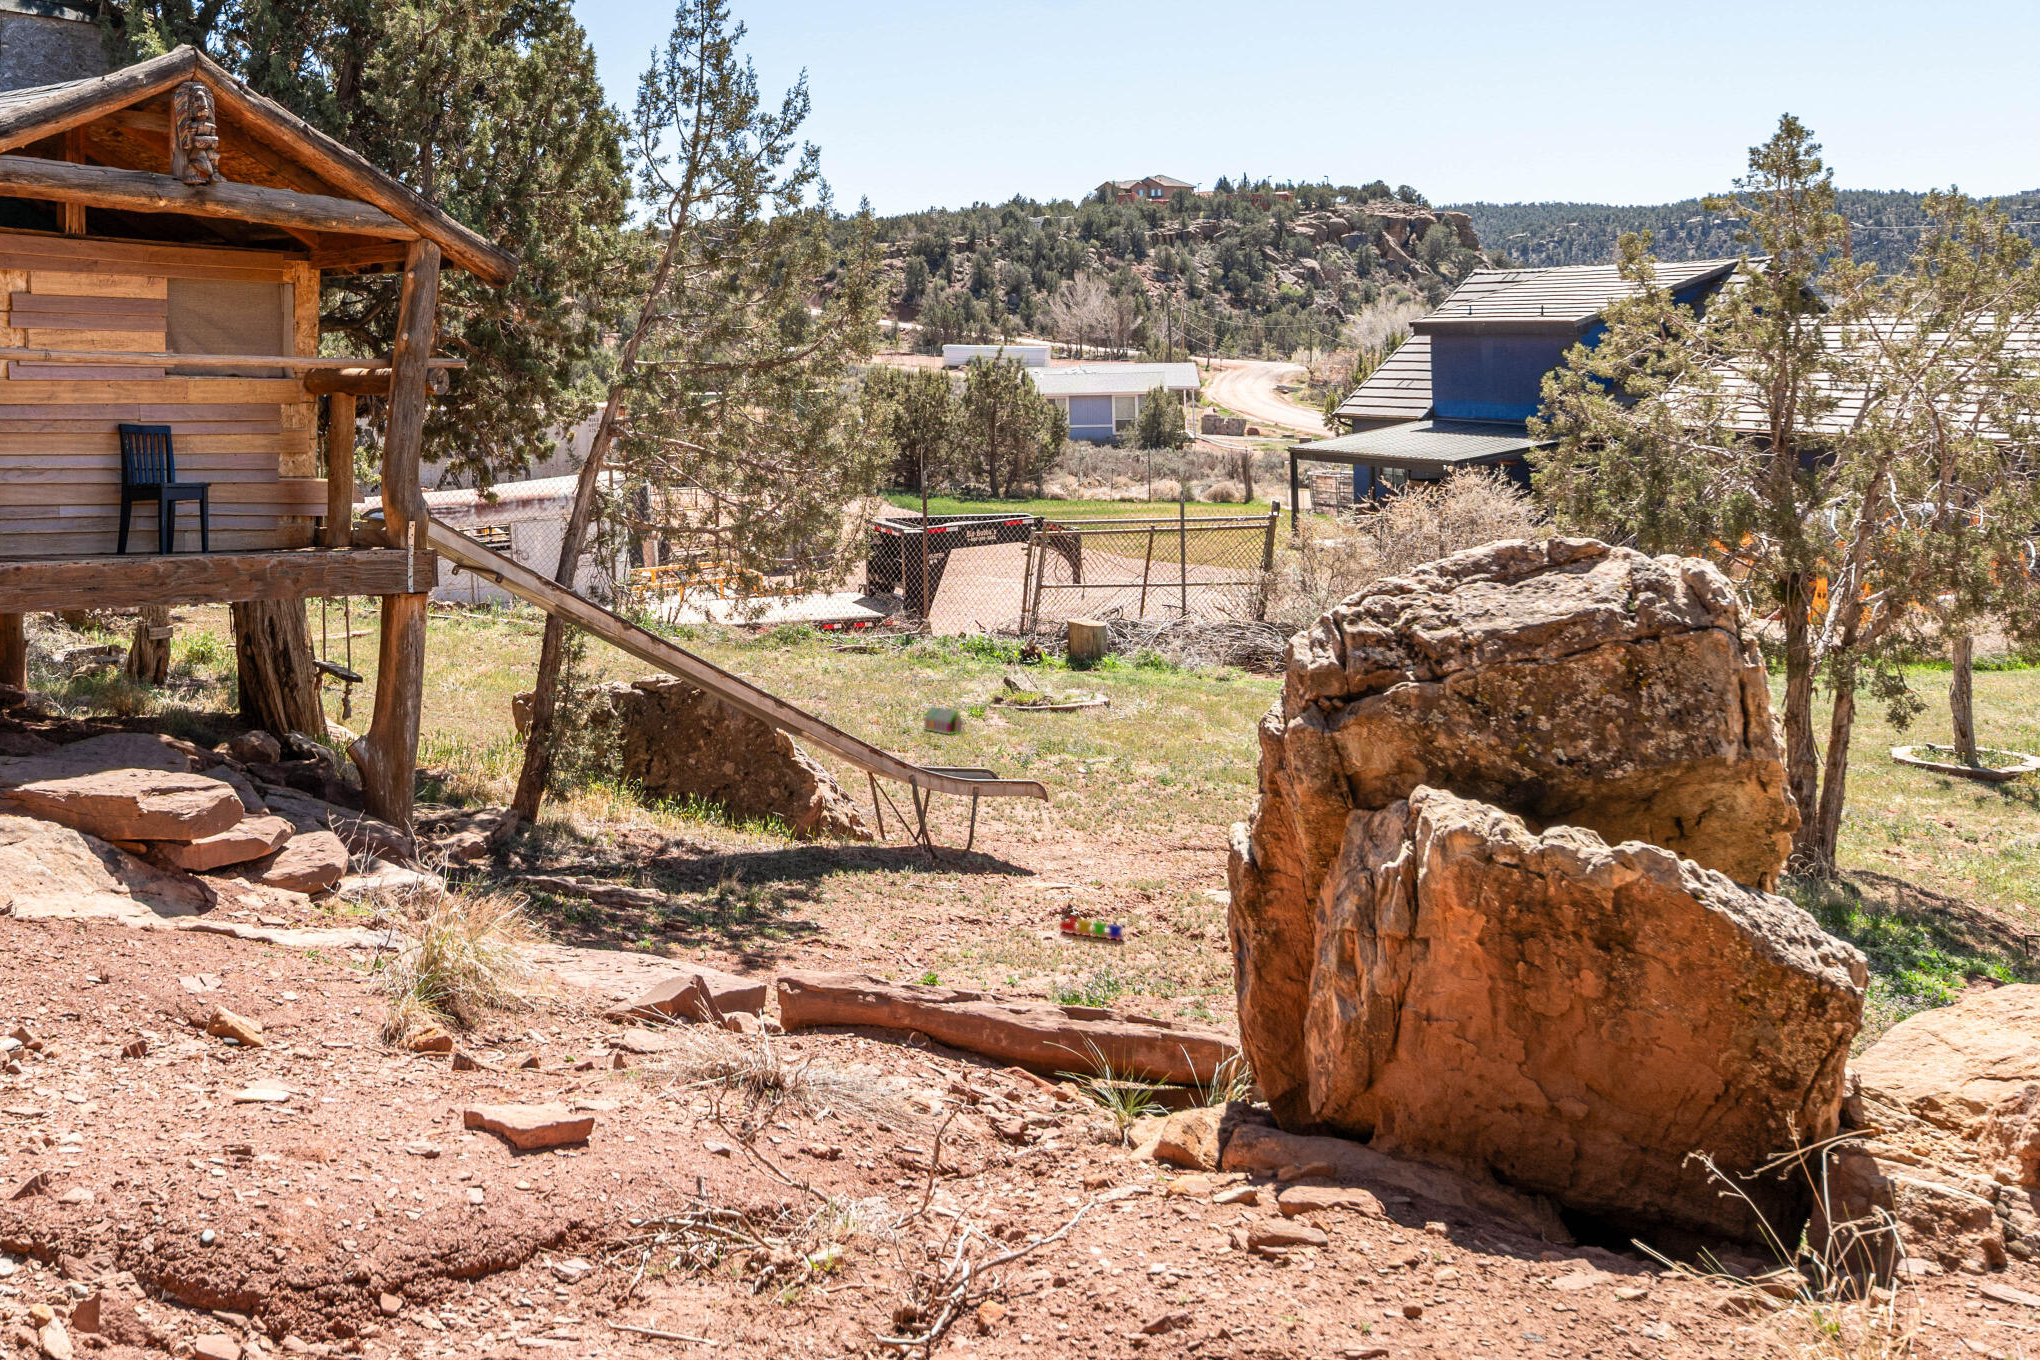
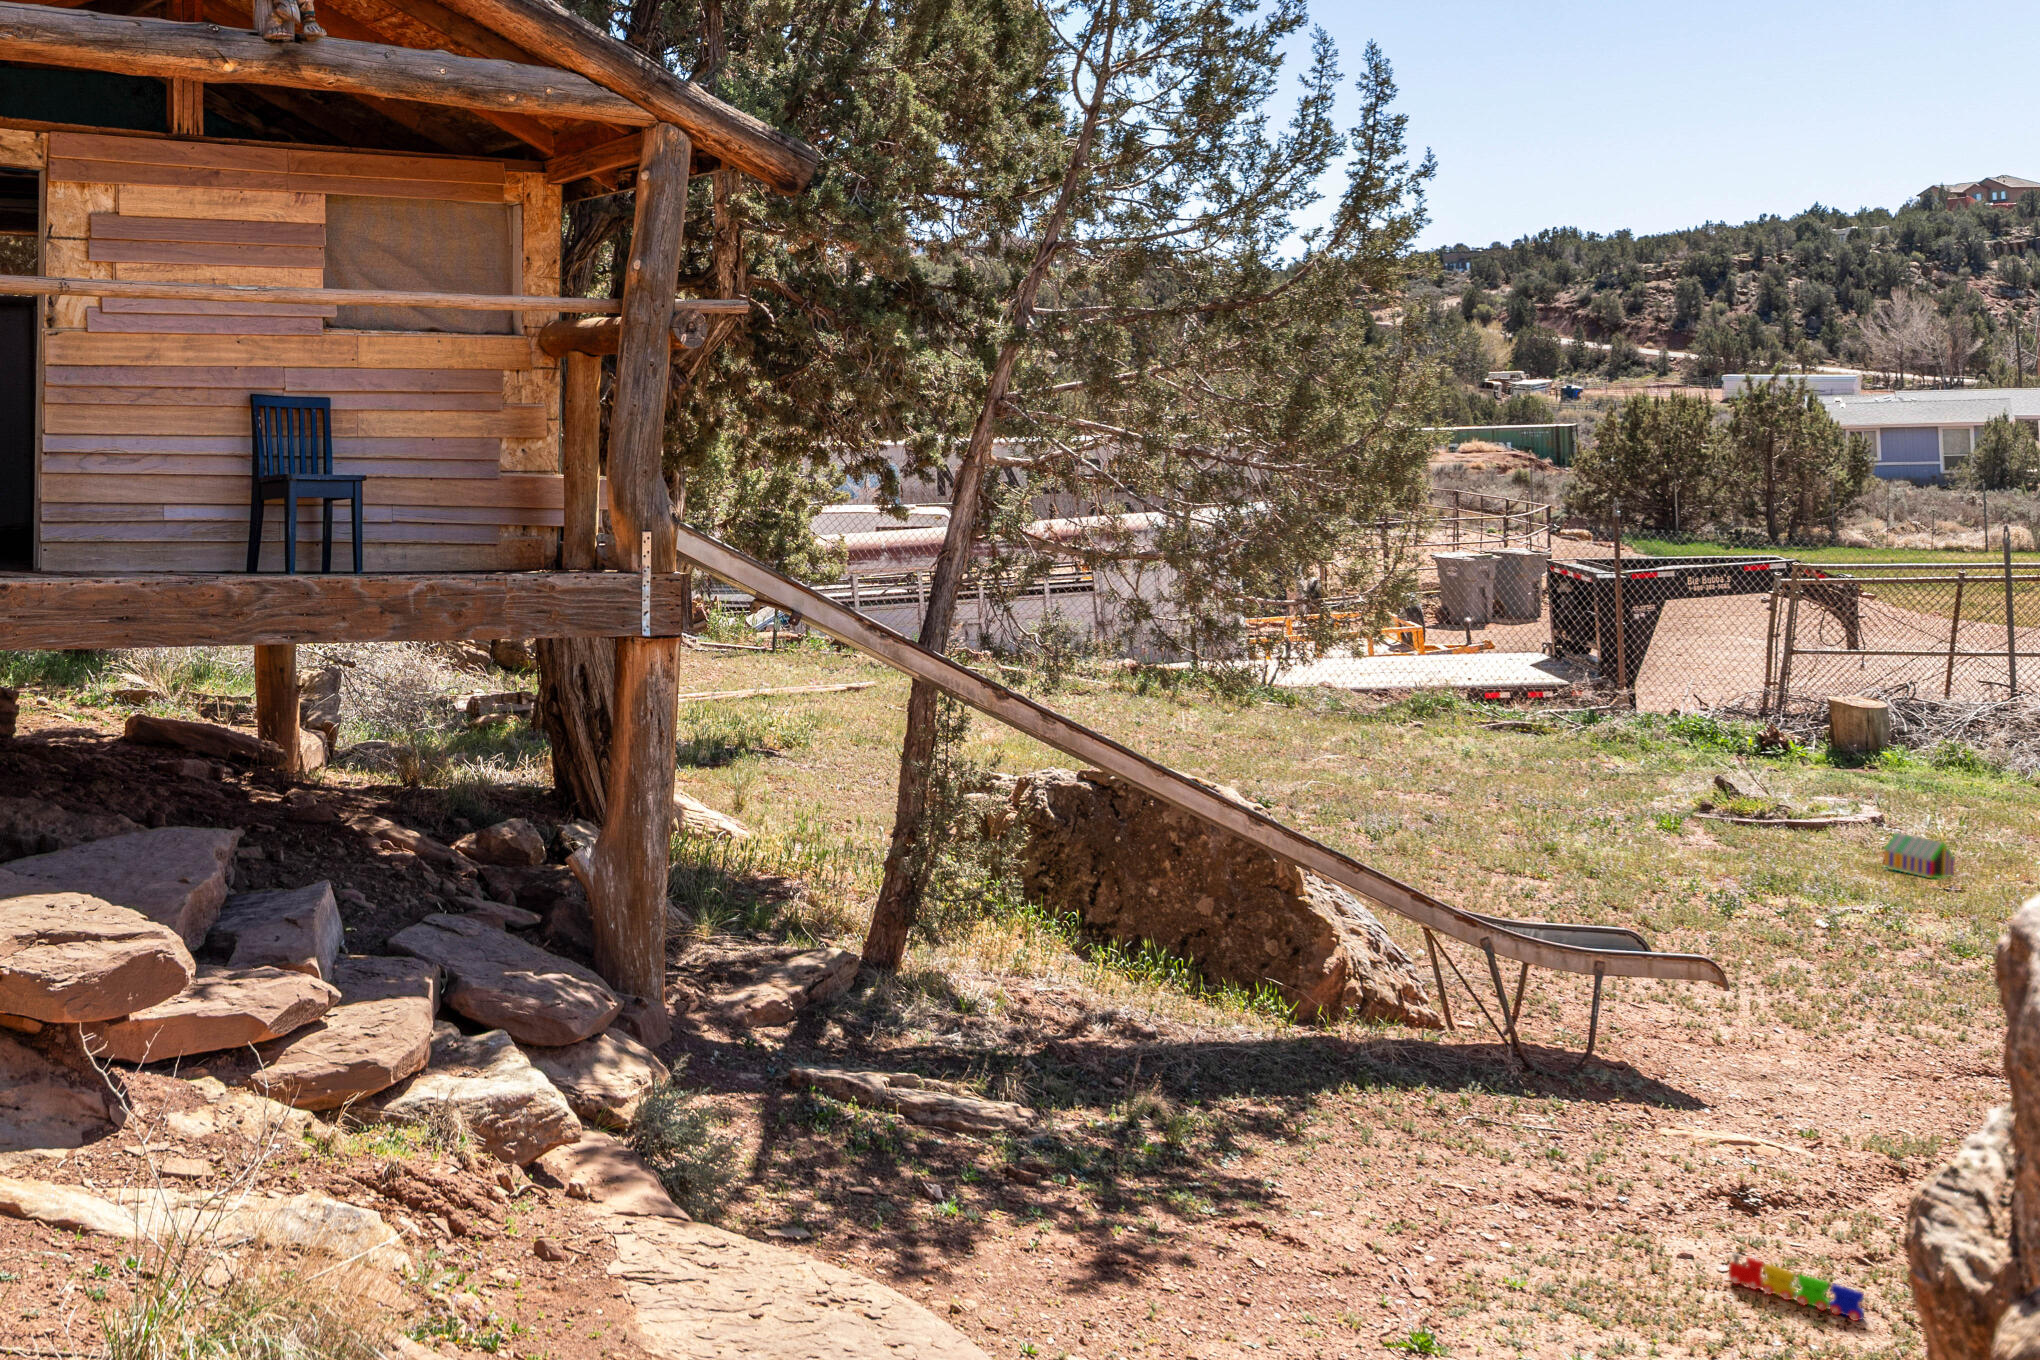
toy house: present [924,707,963,735] -> present [1884,833,1955,879]

